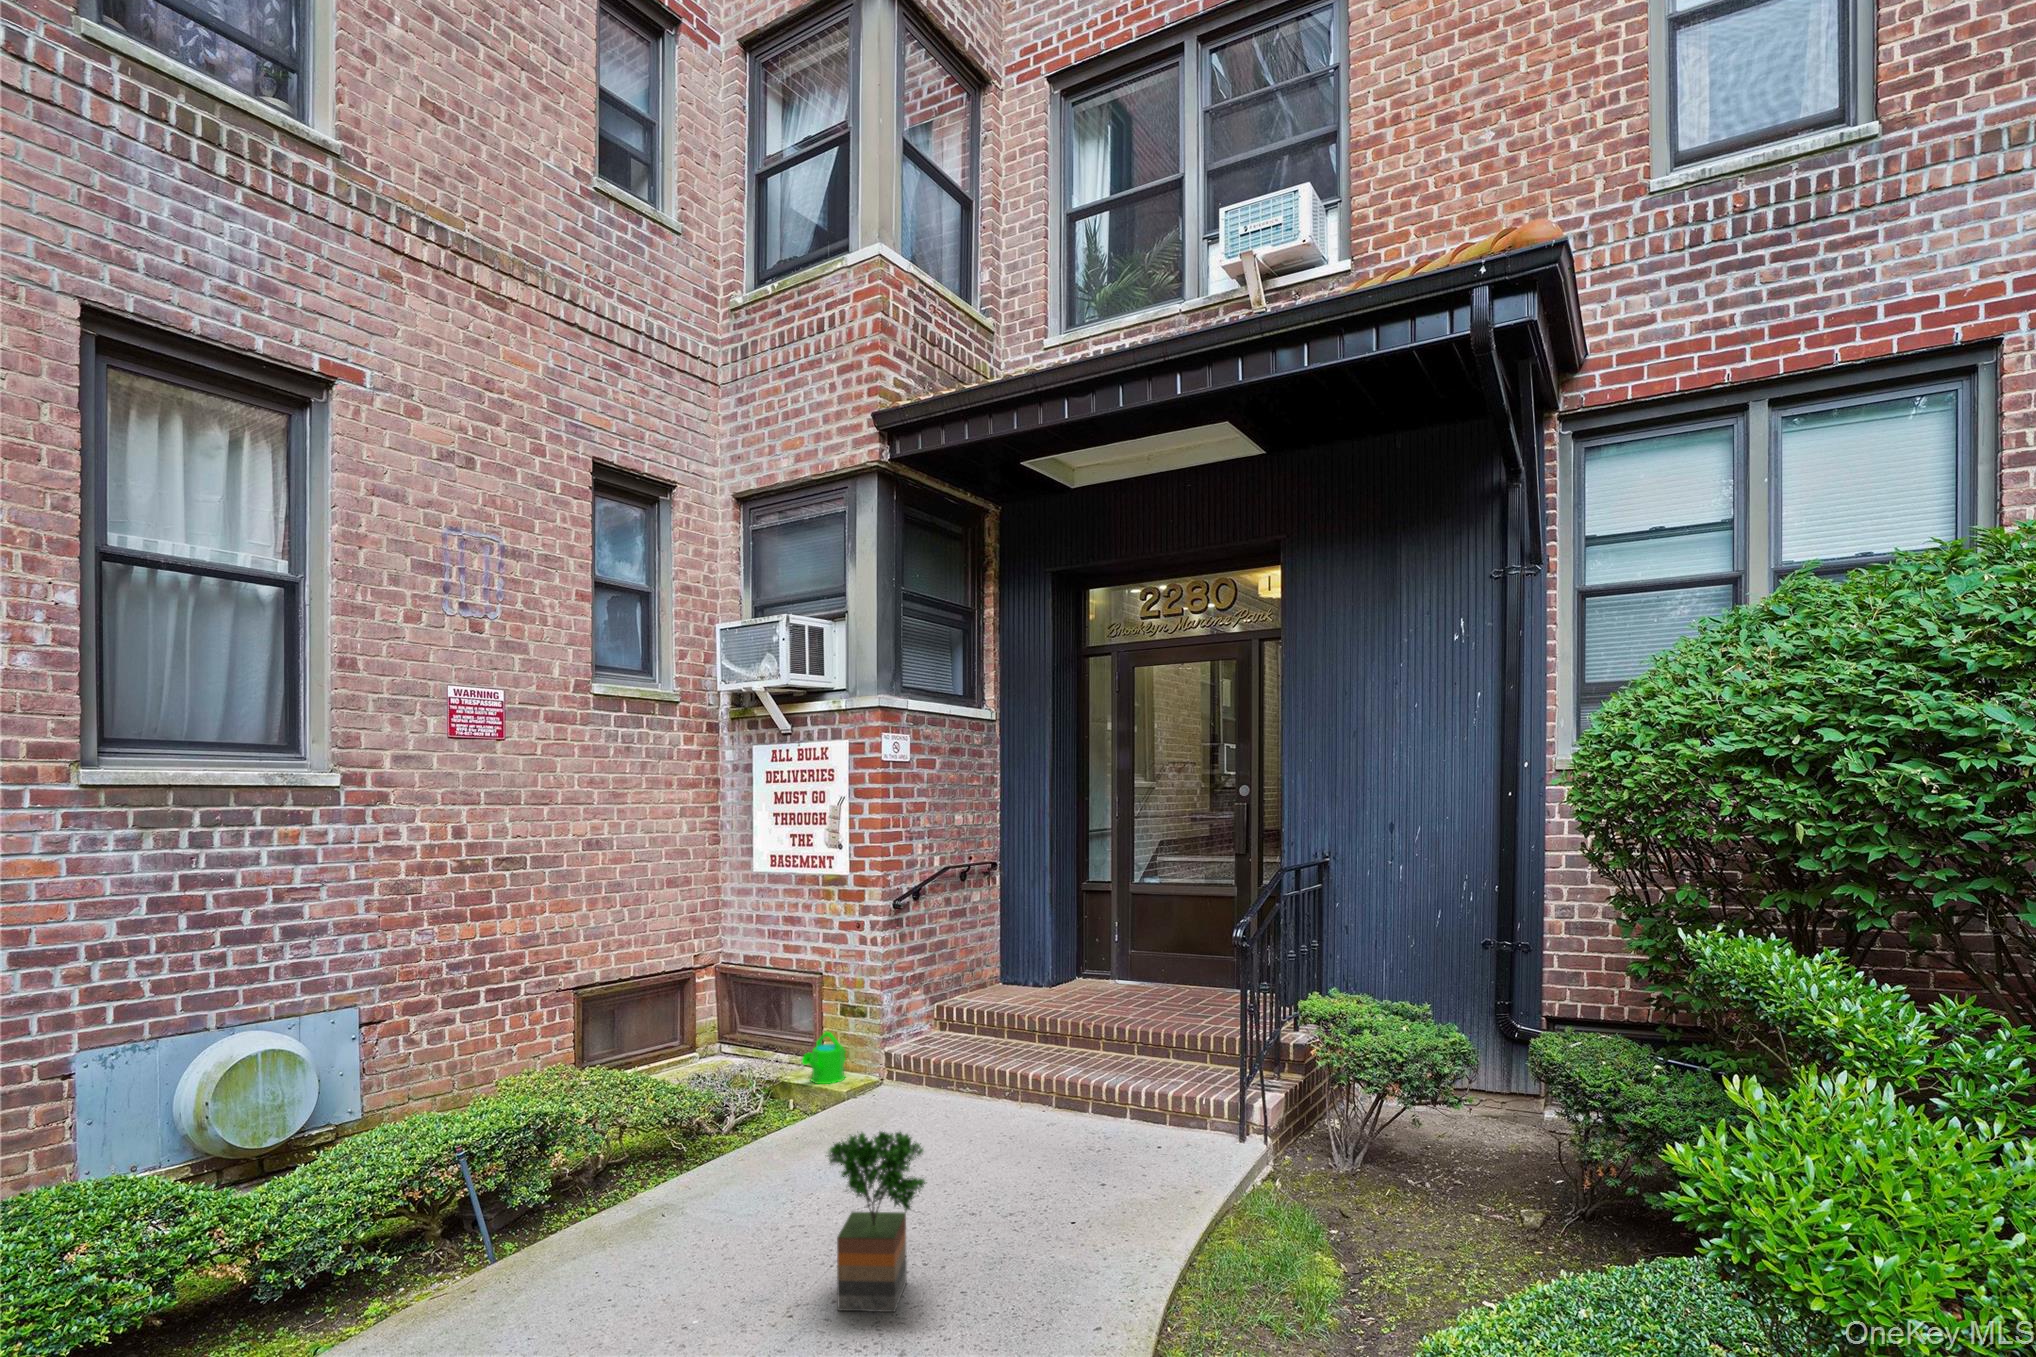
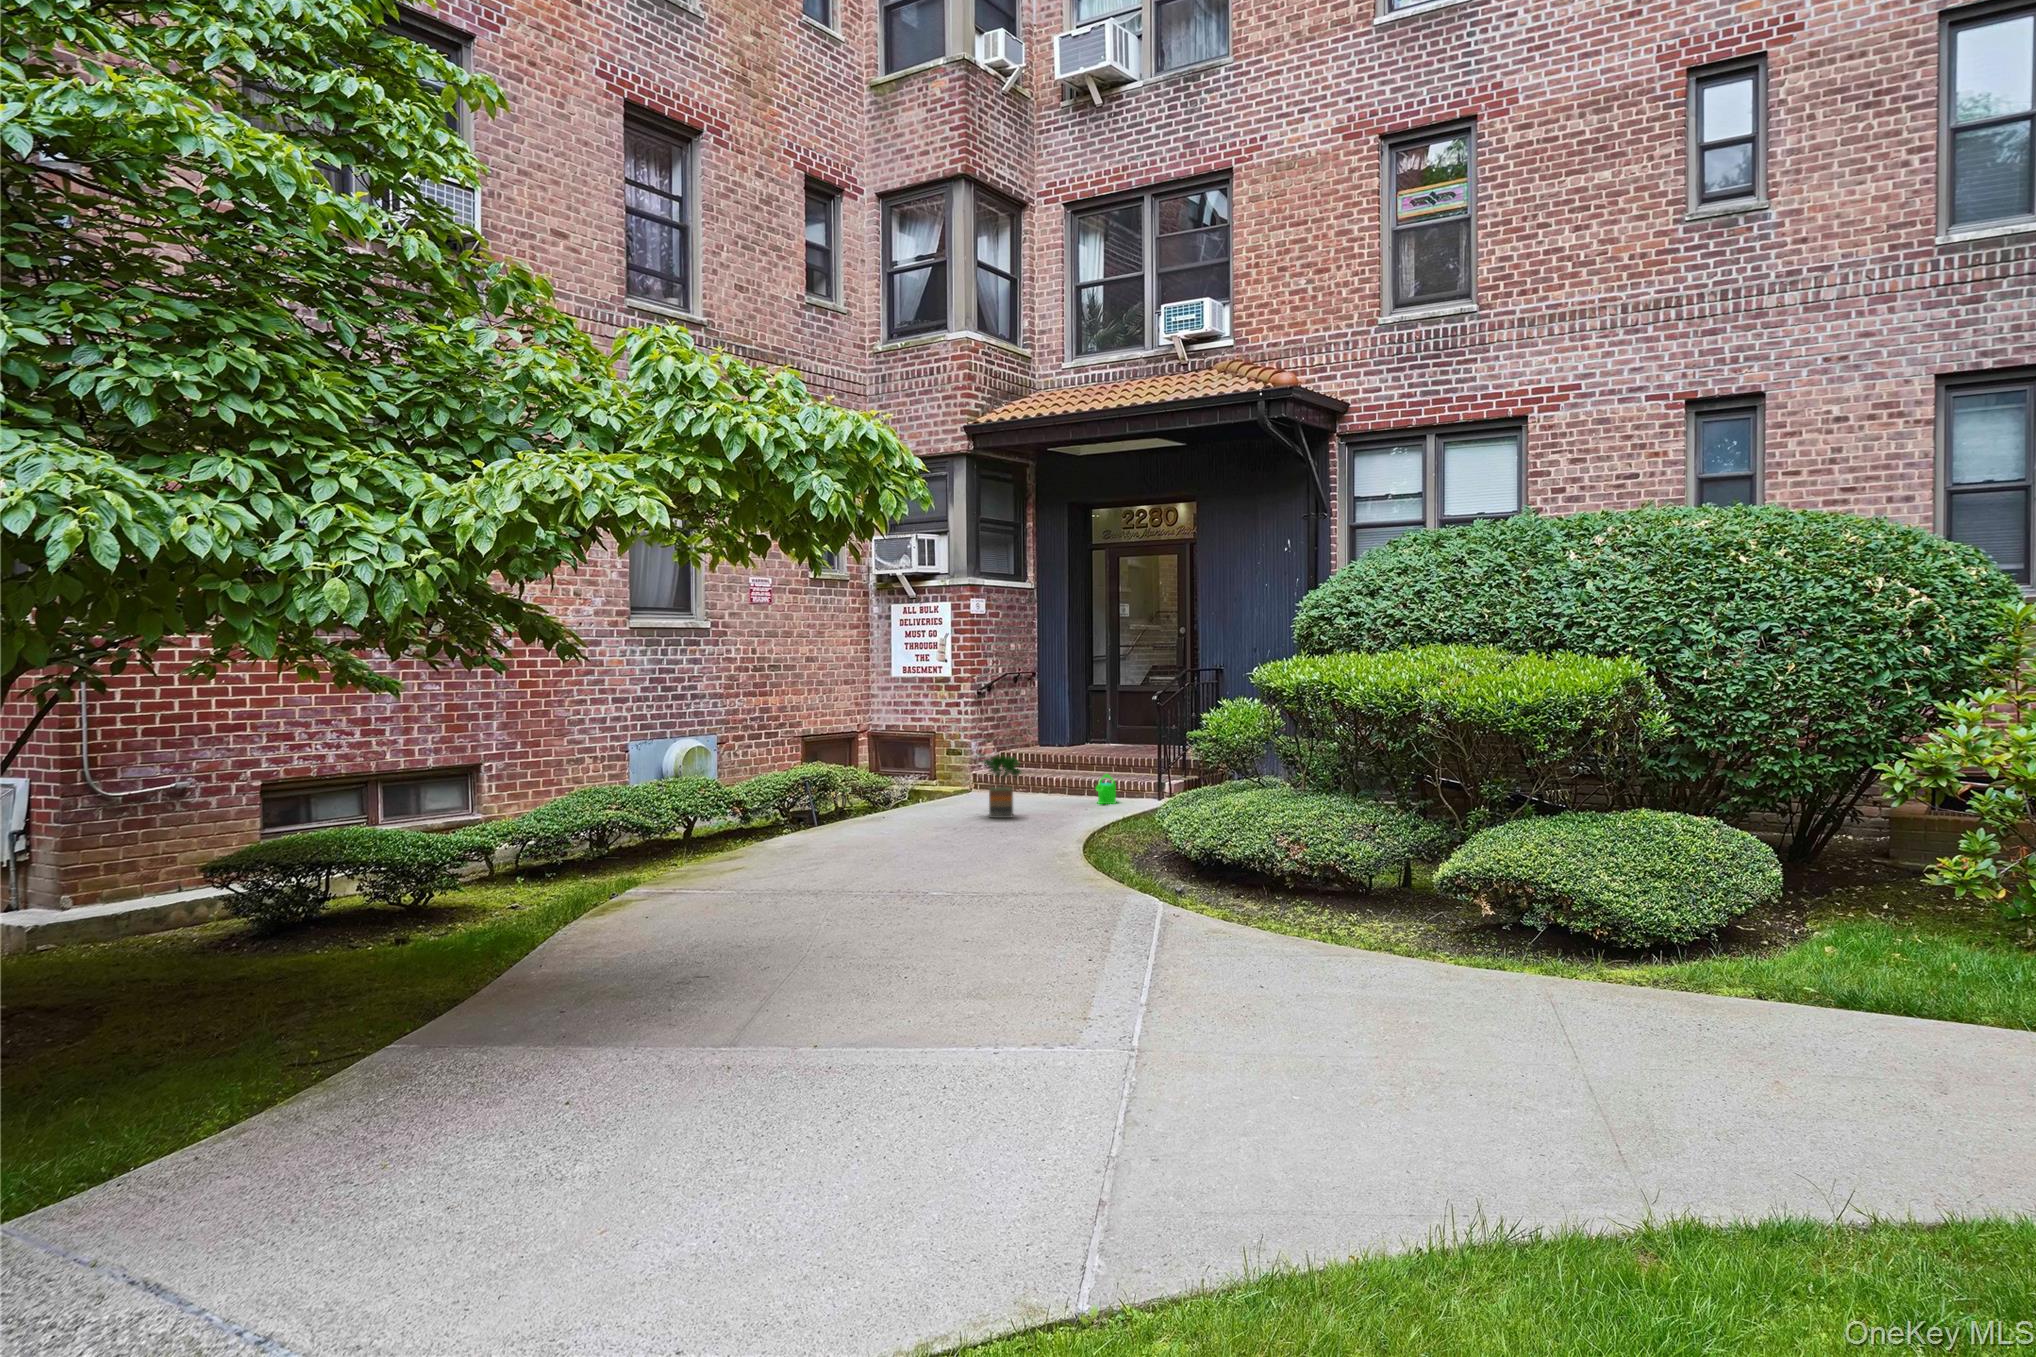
watering can: present [802,1032,846,1084] -> present [1096,774,1116,804]

